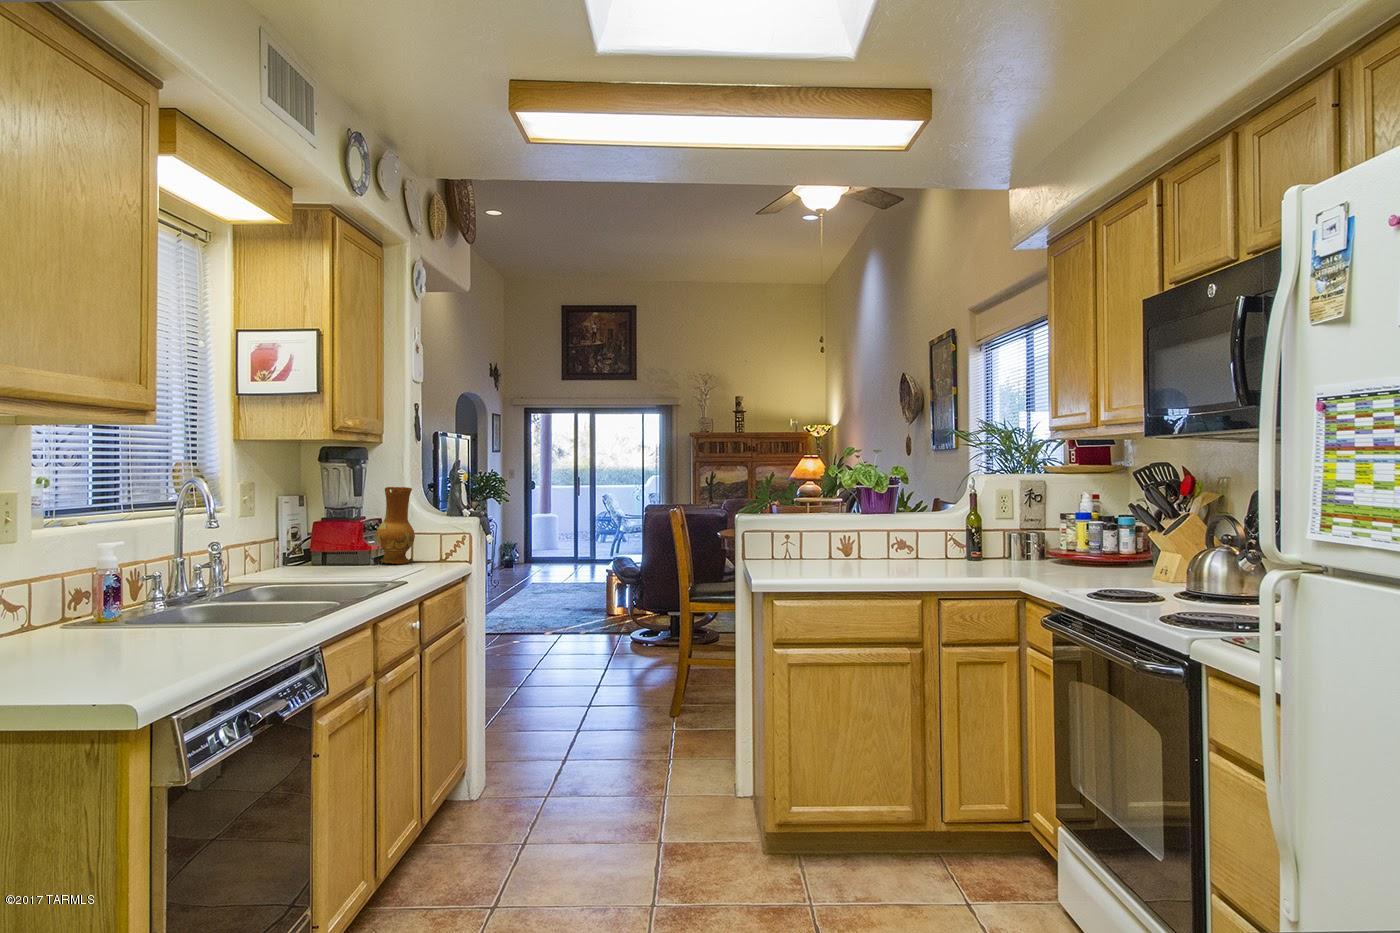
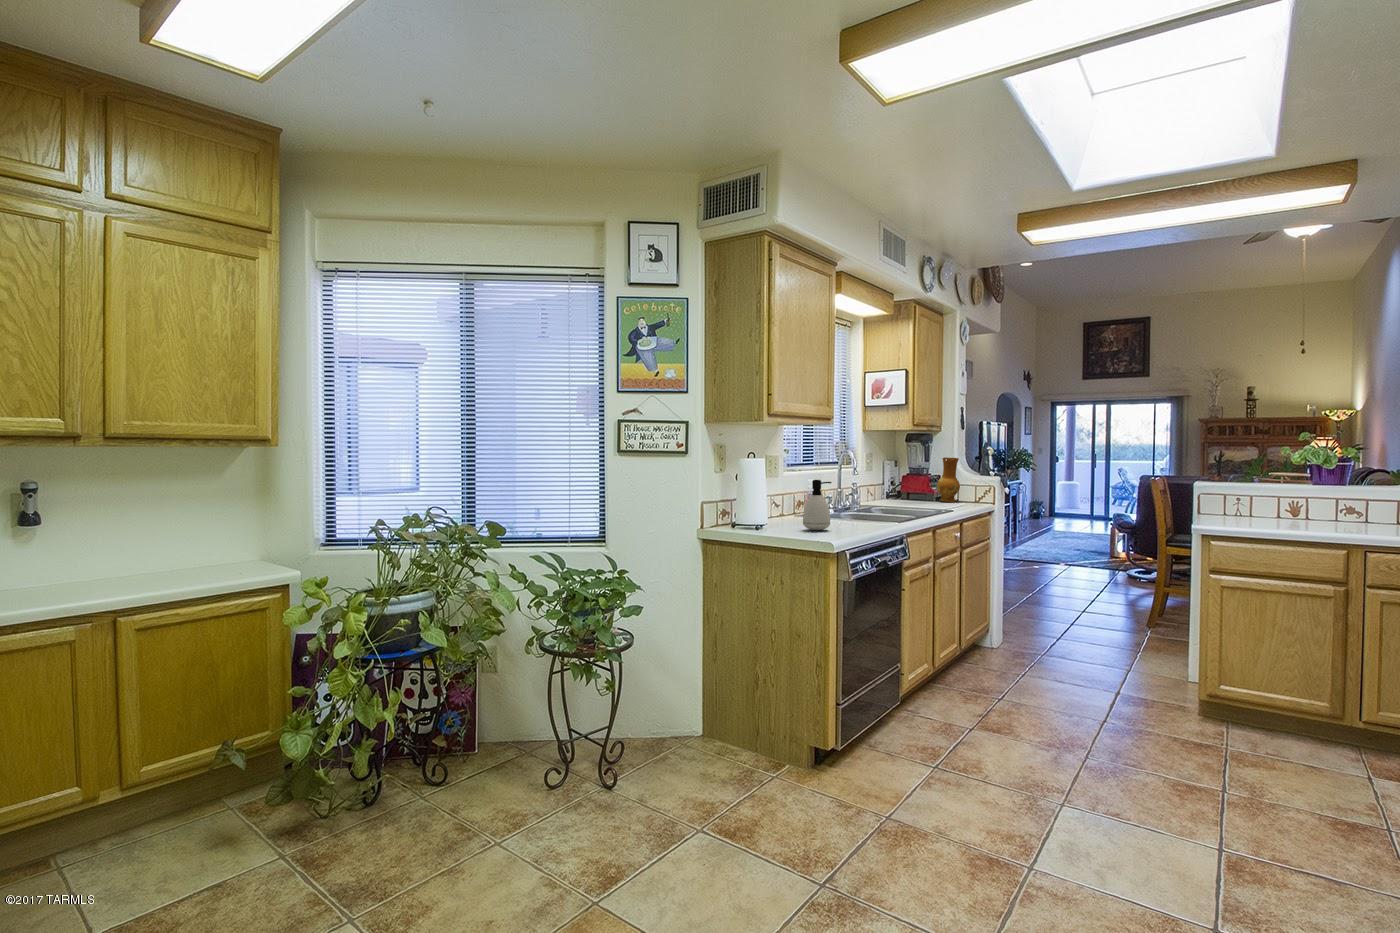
soap dispenser: none [67,545,143,664] -> present [803,480,831,530]

